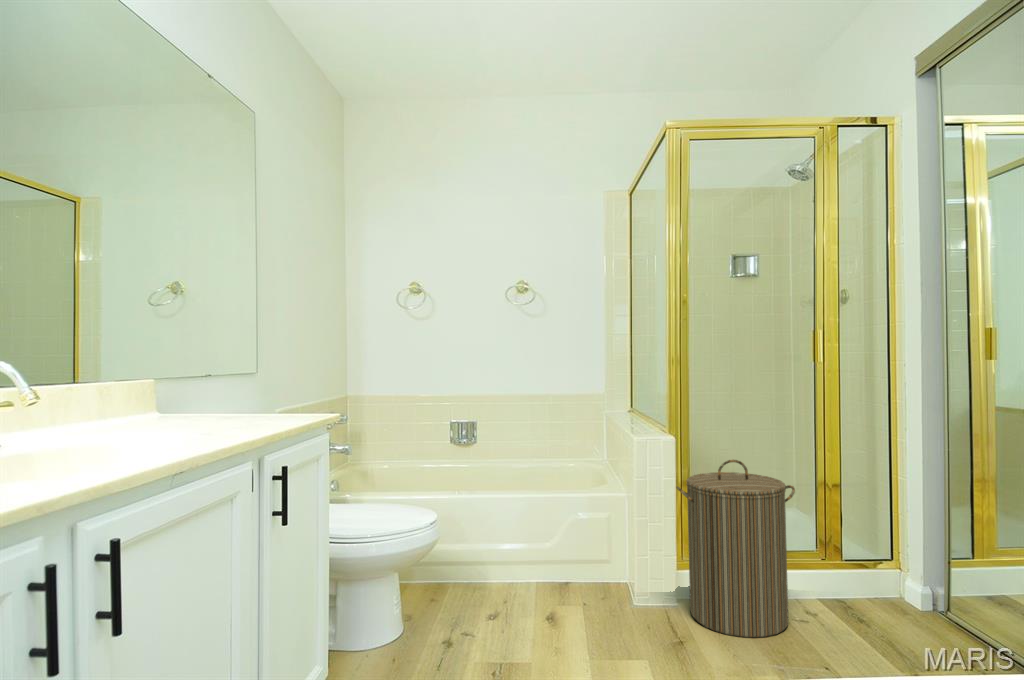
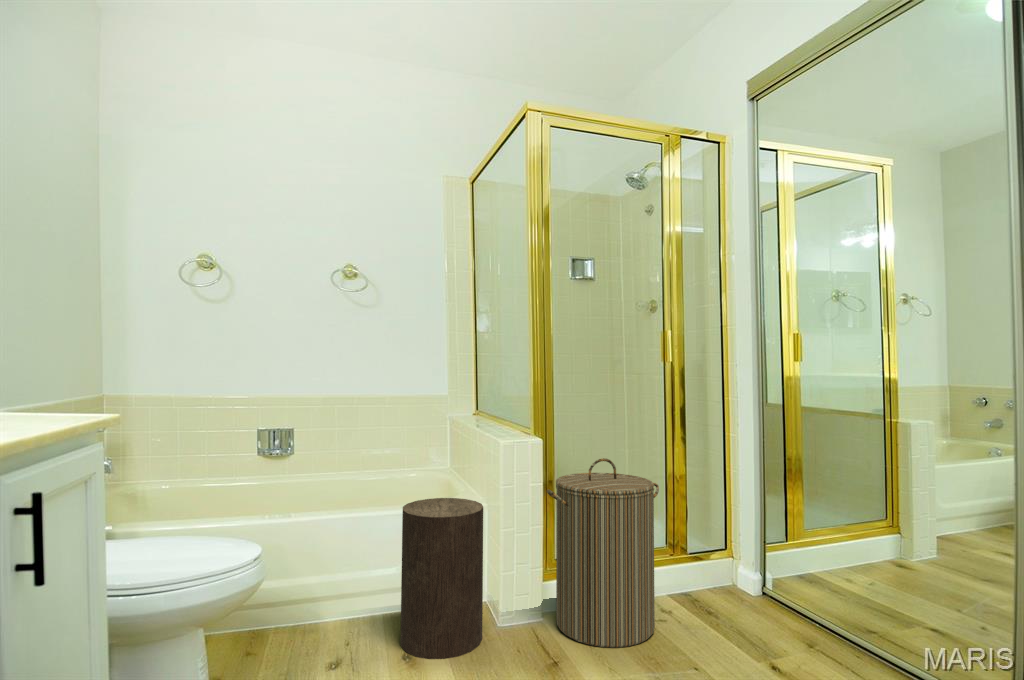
stool: none [546,488,619,624] -> present [400,498,483,659]

